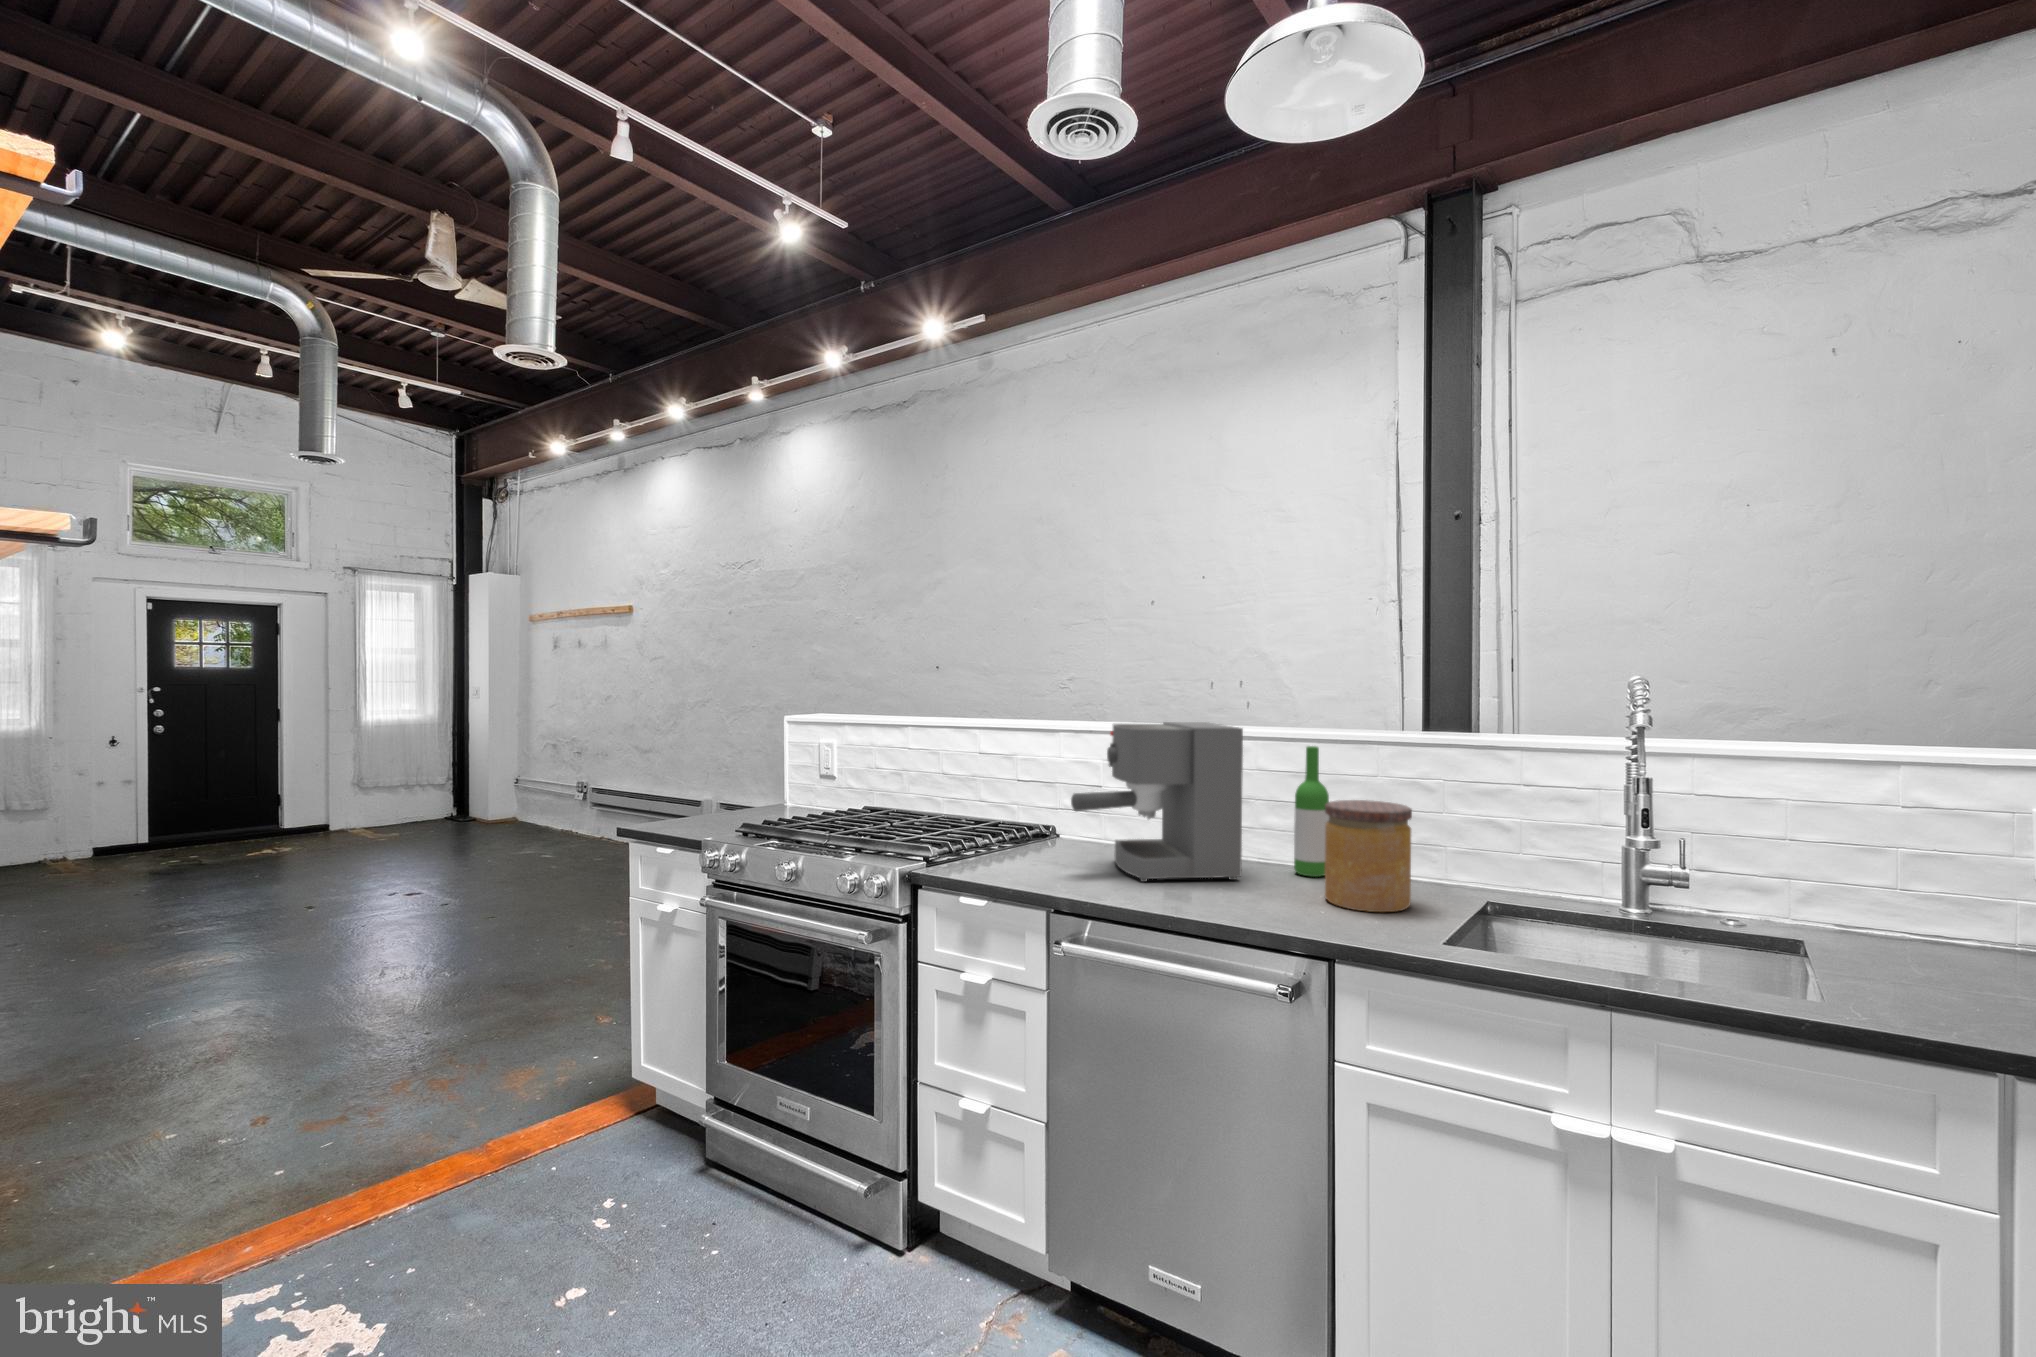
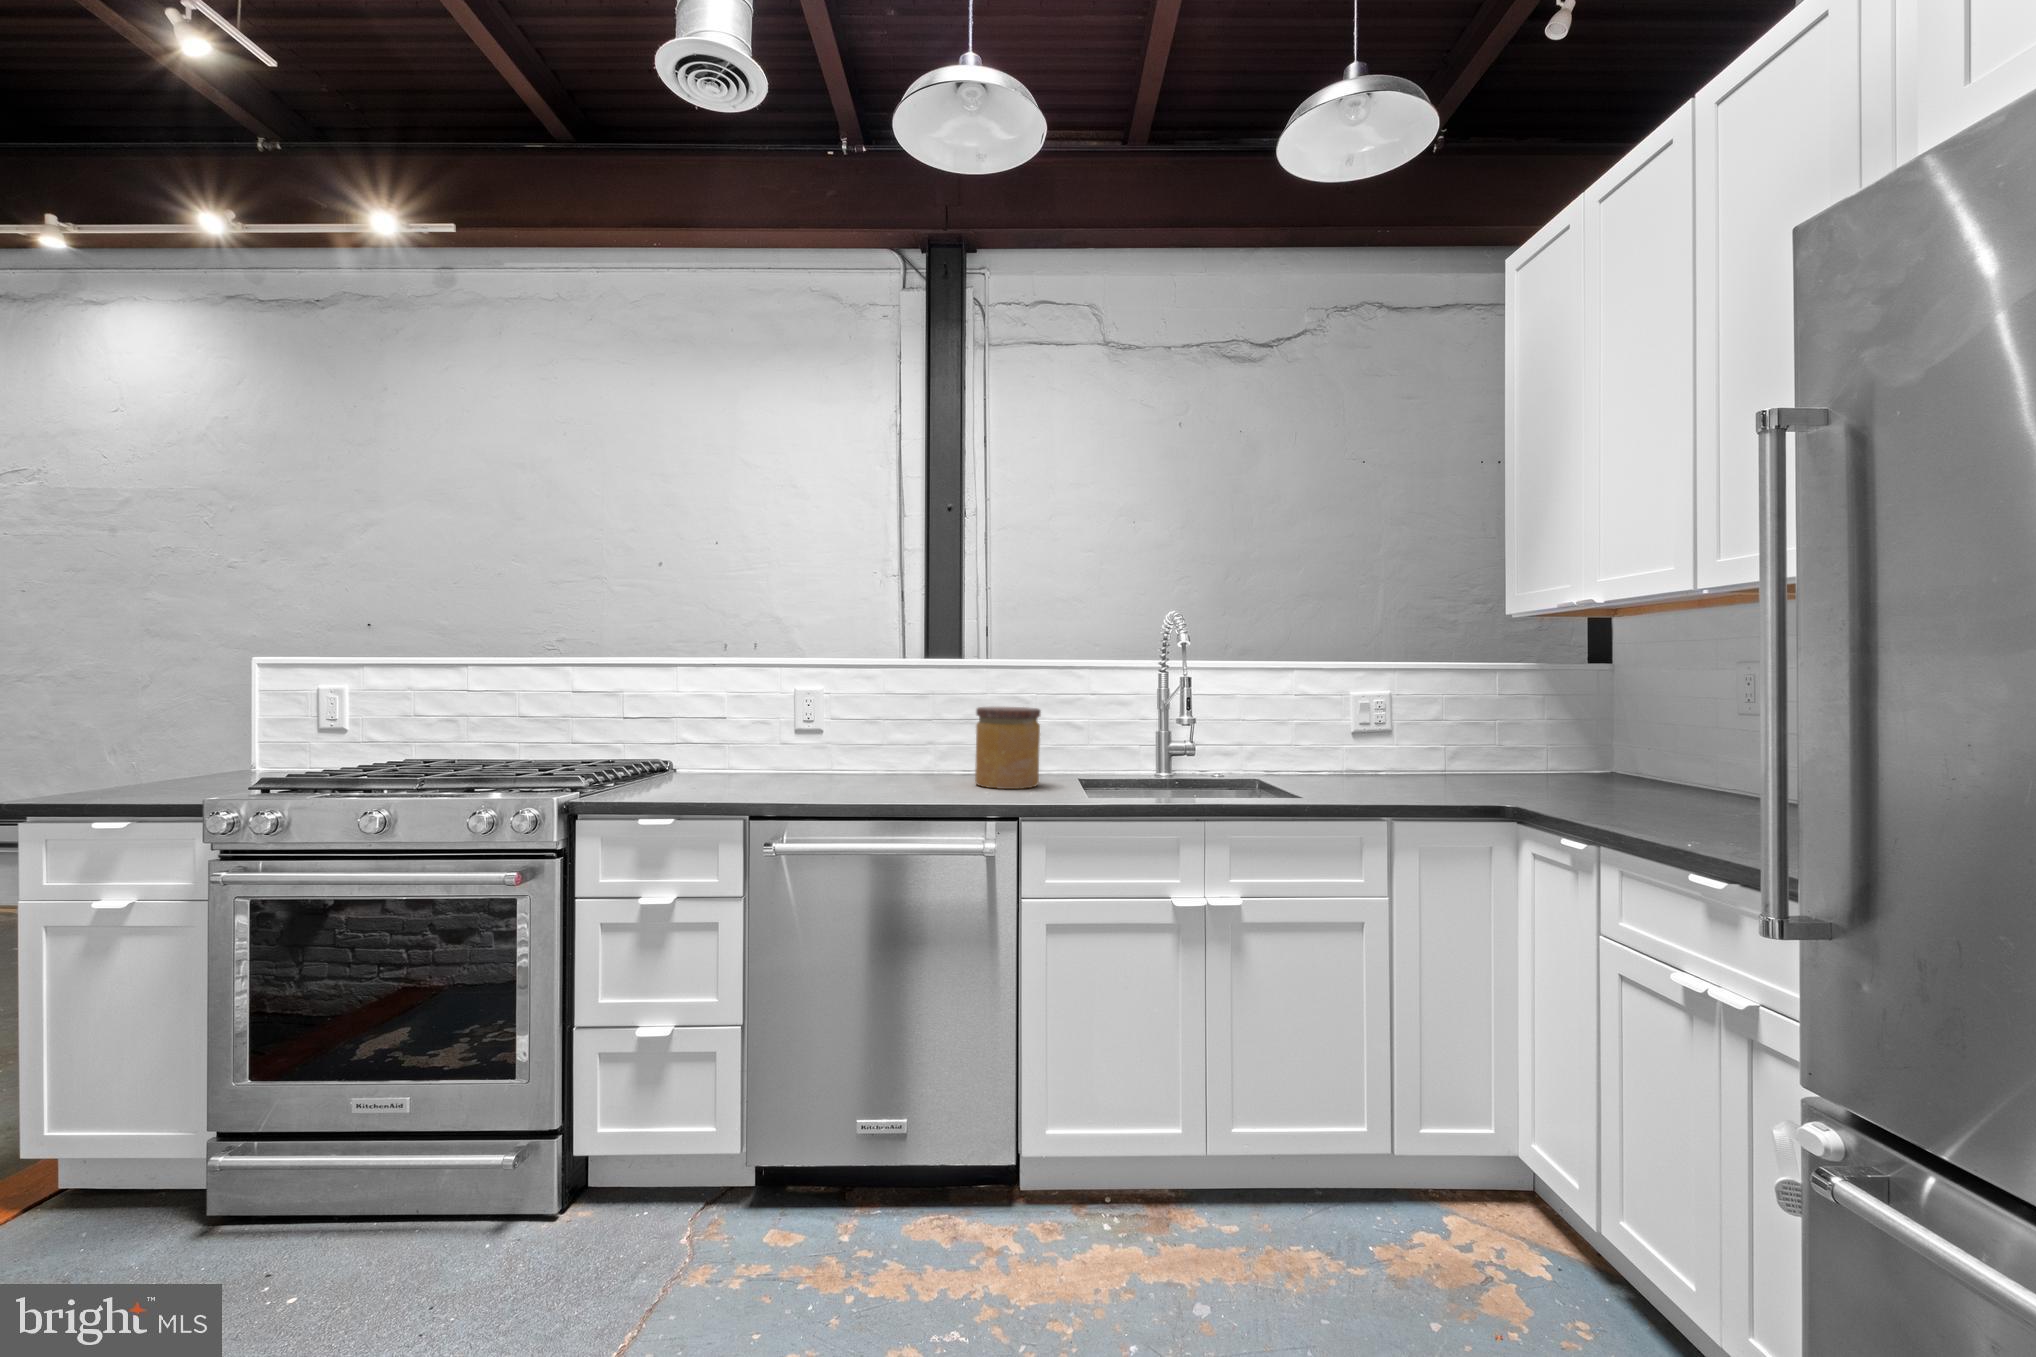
coffee maker: present [1071,722,1243,882] -> none [750,649,902,788]
wine bottle: present [1294,746,1329,877] -> none [928,669,956,775]

